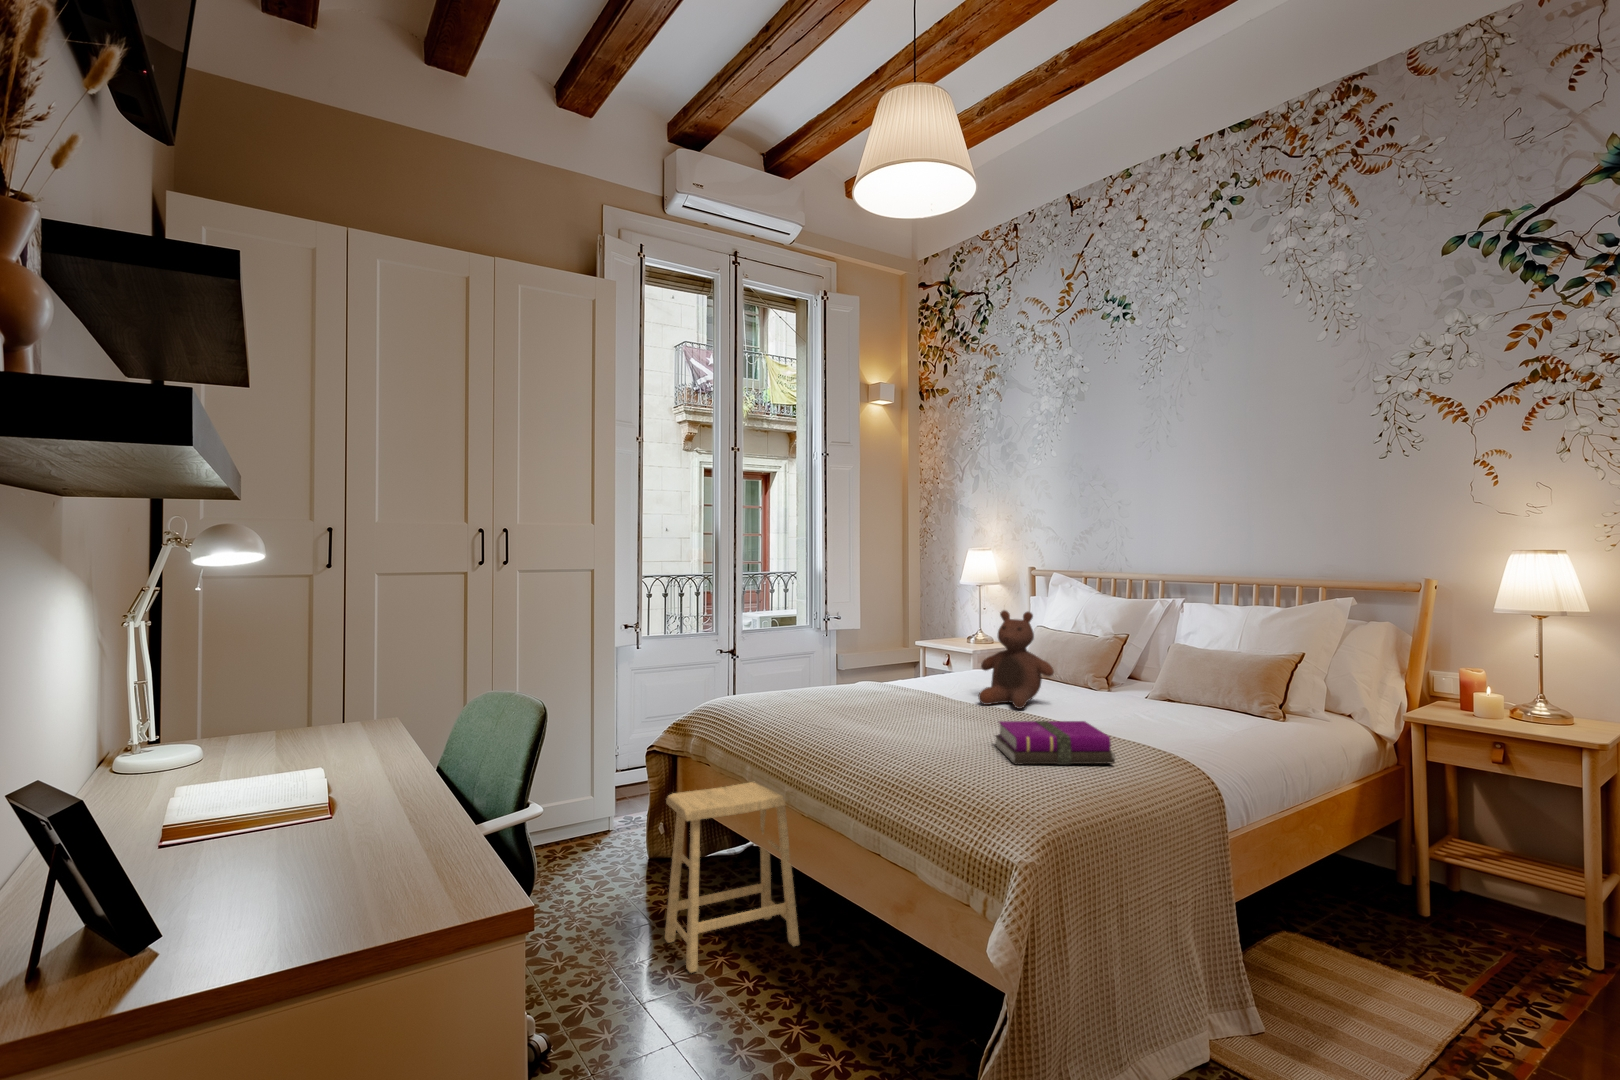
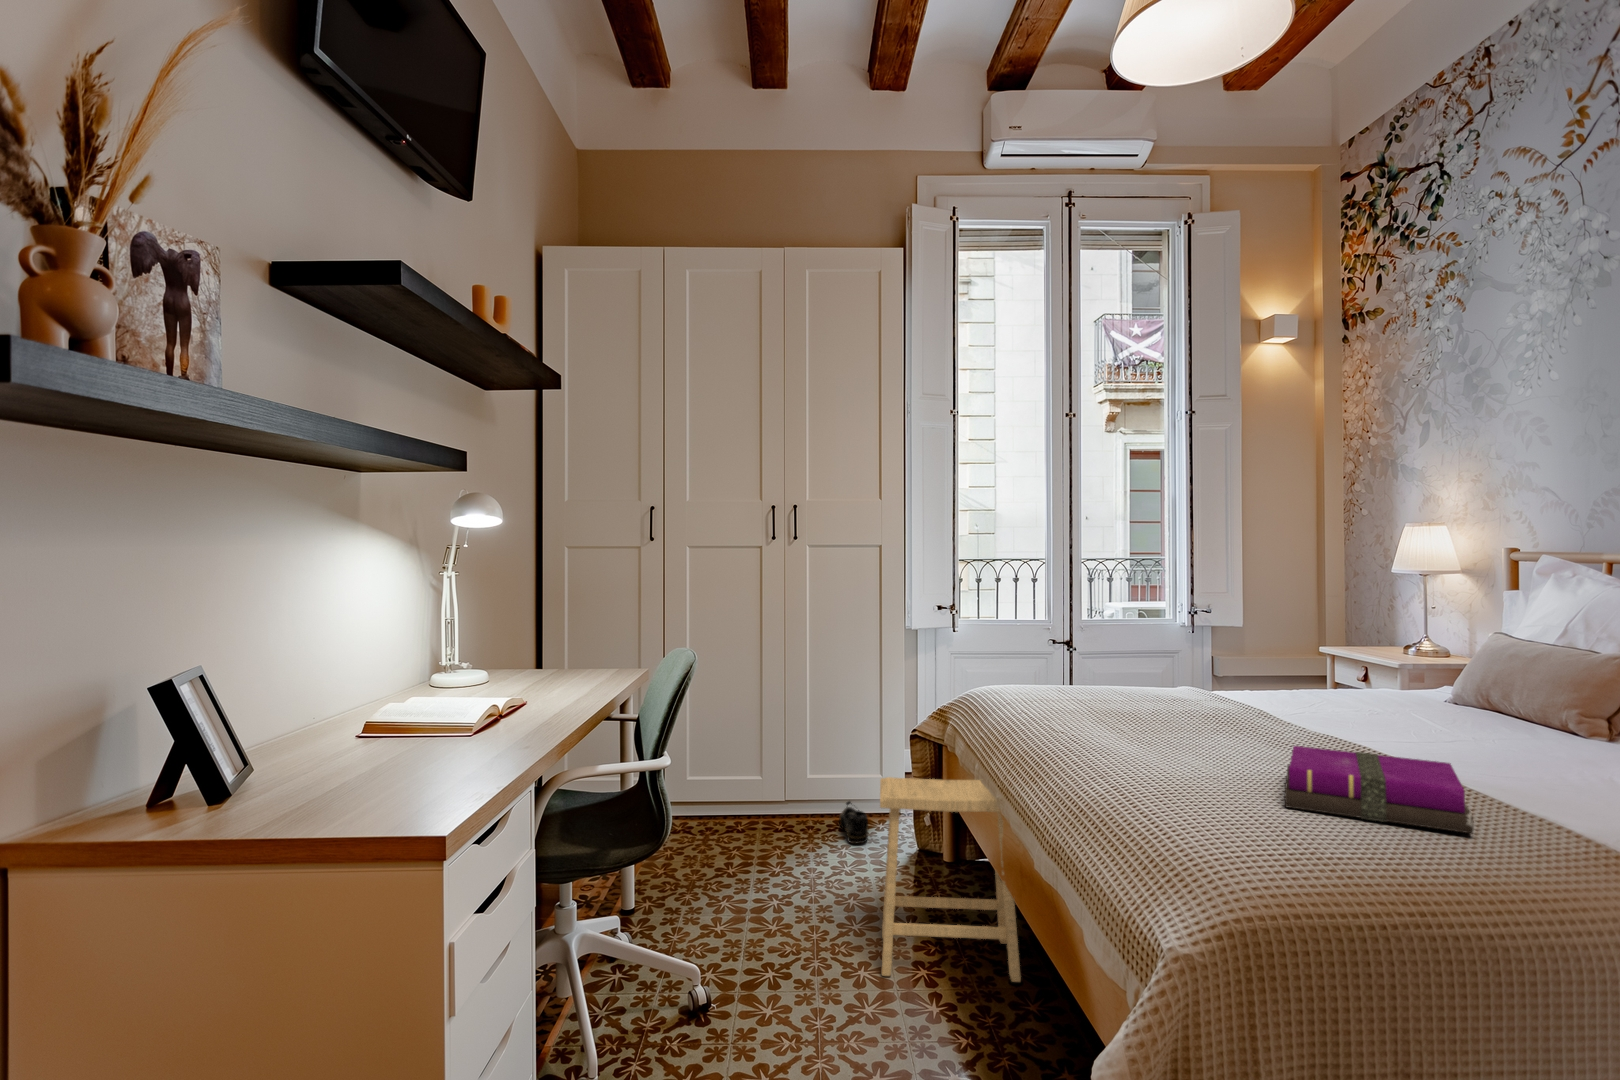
stuffed bear: present [979,610,1054,709] -> none [1333,597,1468,739]
shoe: none [553,826,595,868] -> present [840,801,868,843]

